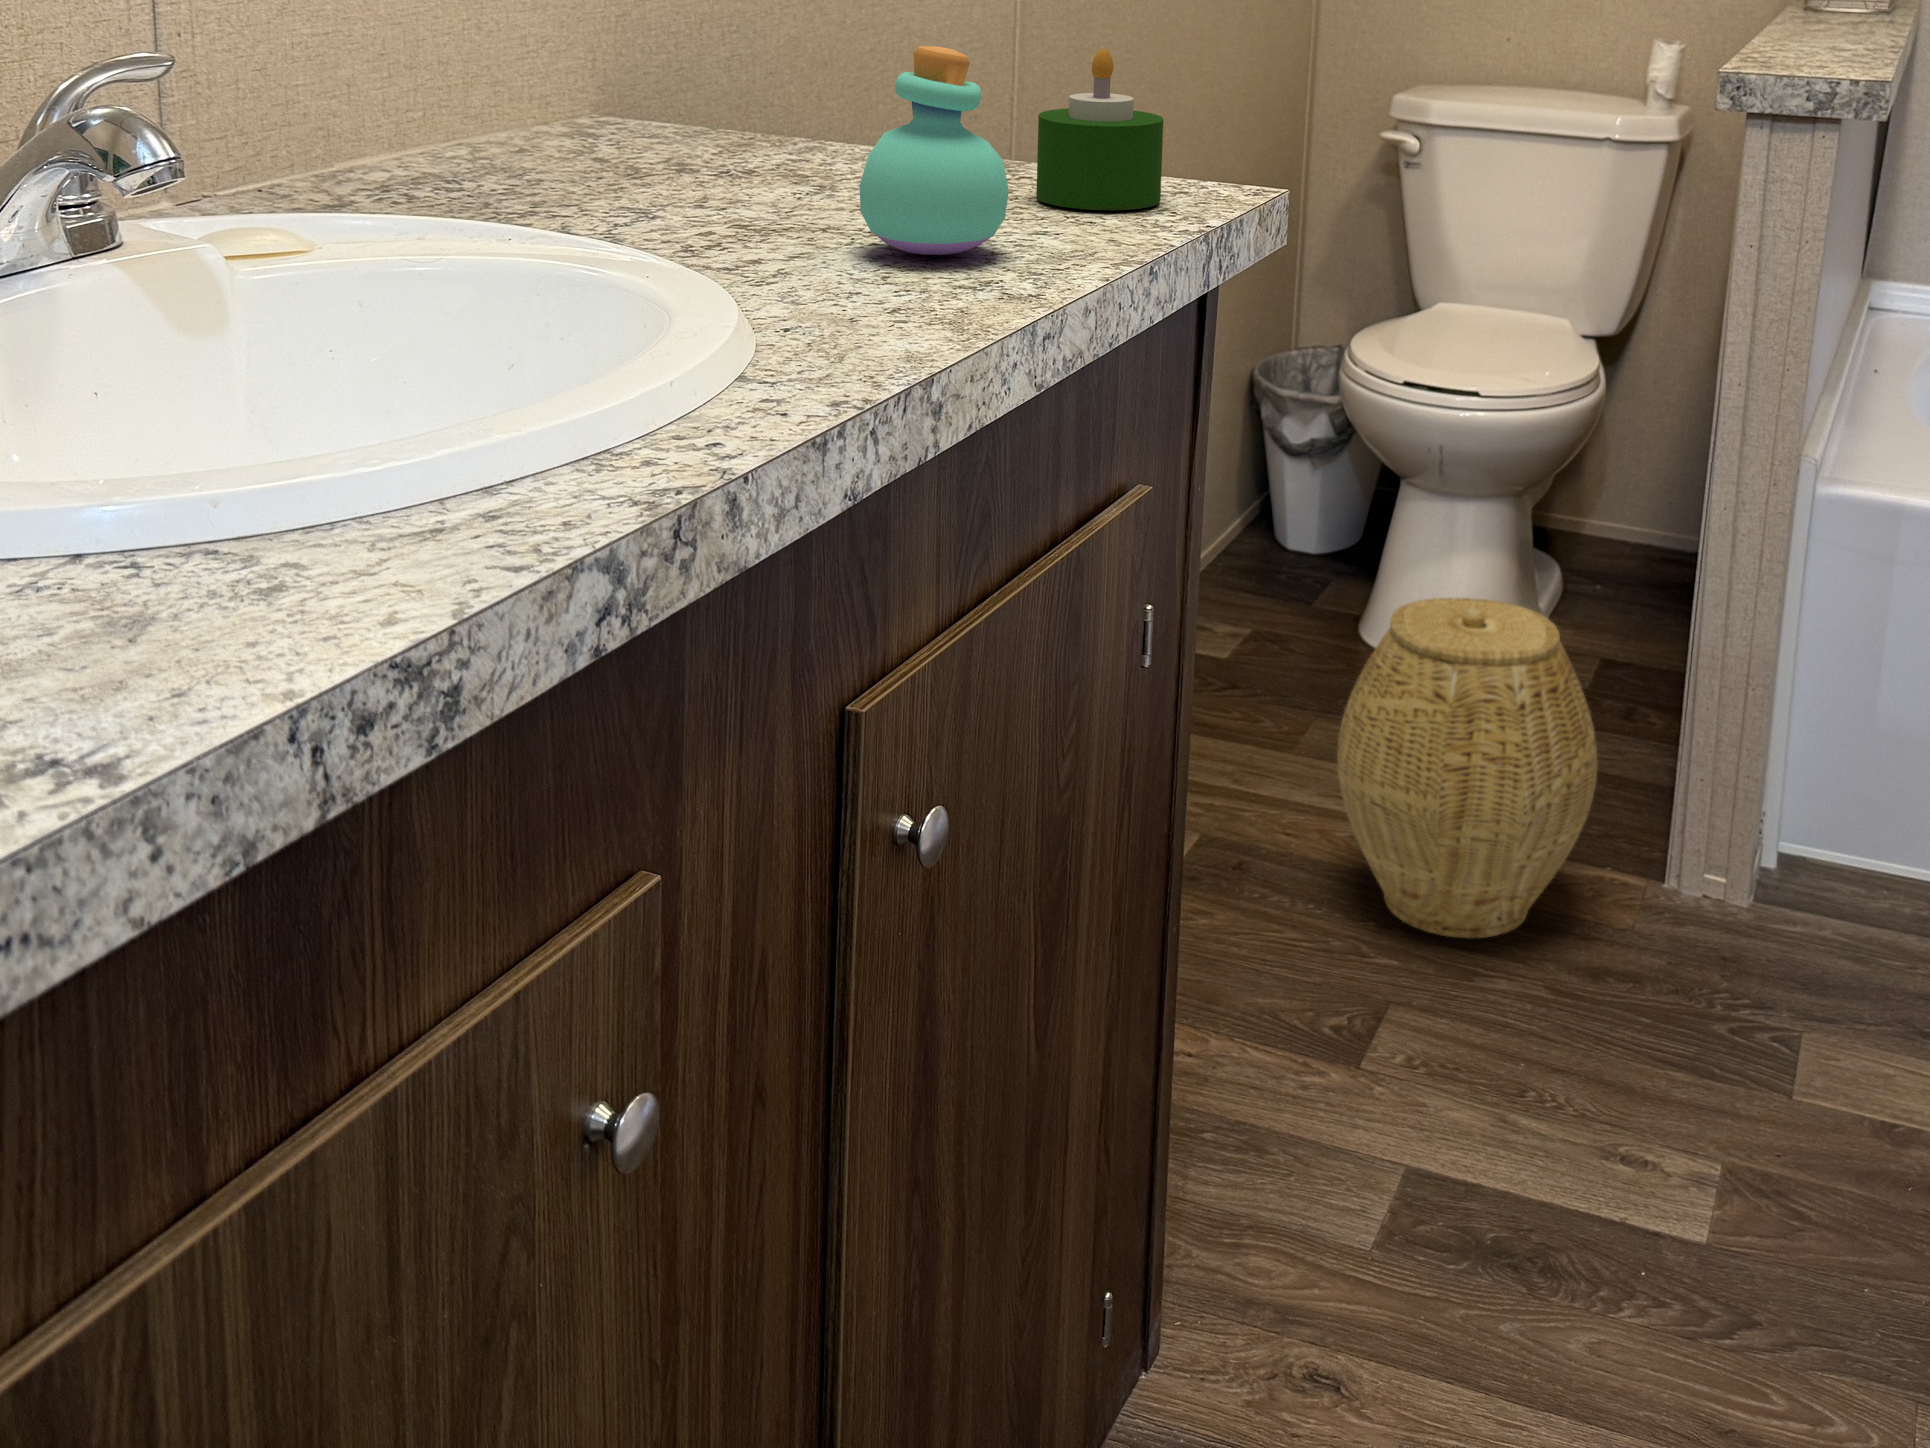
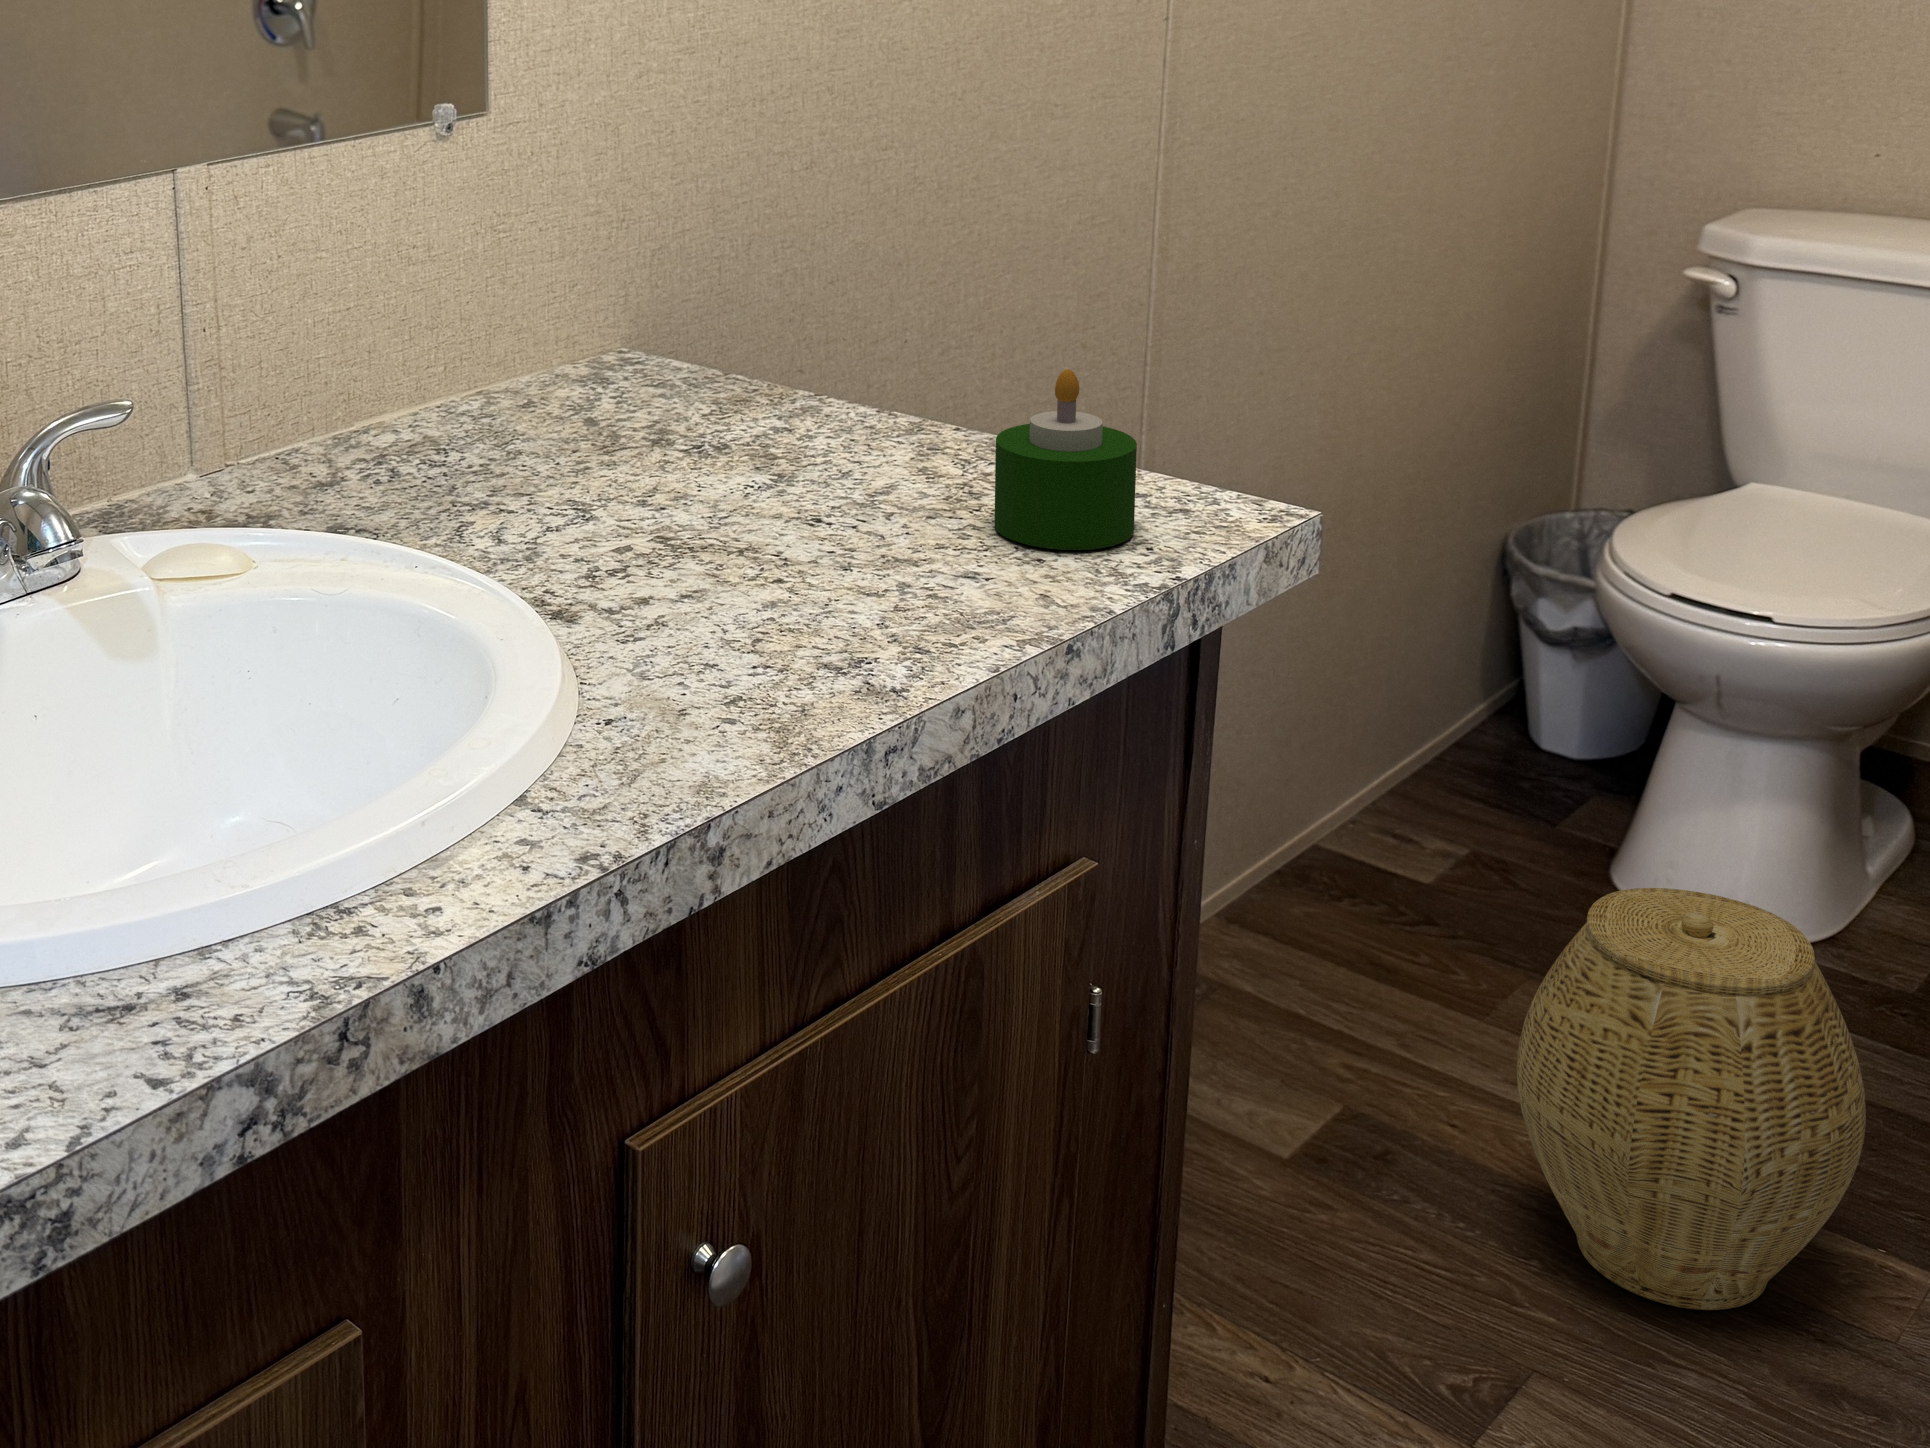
perfume bottle: present [860,46,1008,255] -> none [747,403,908,622]

